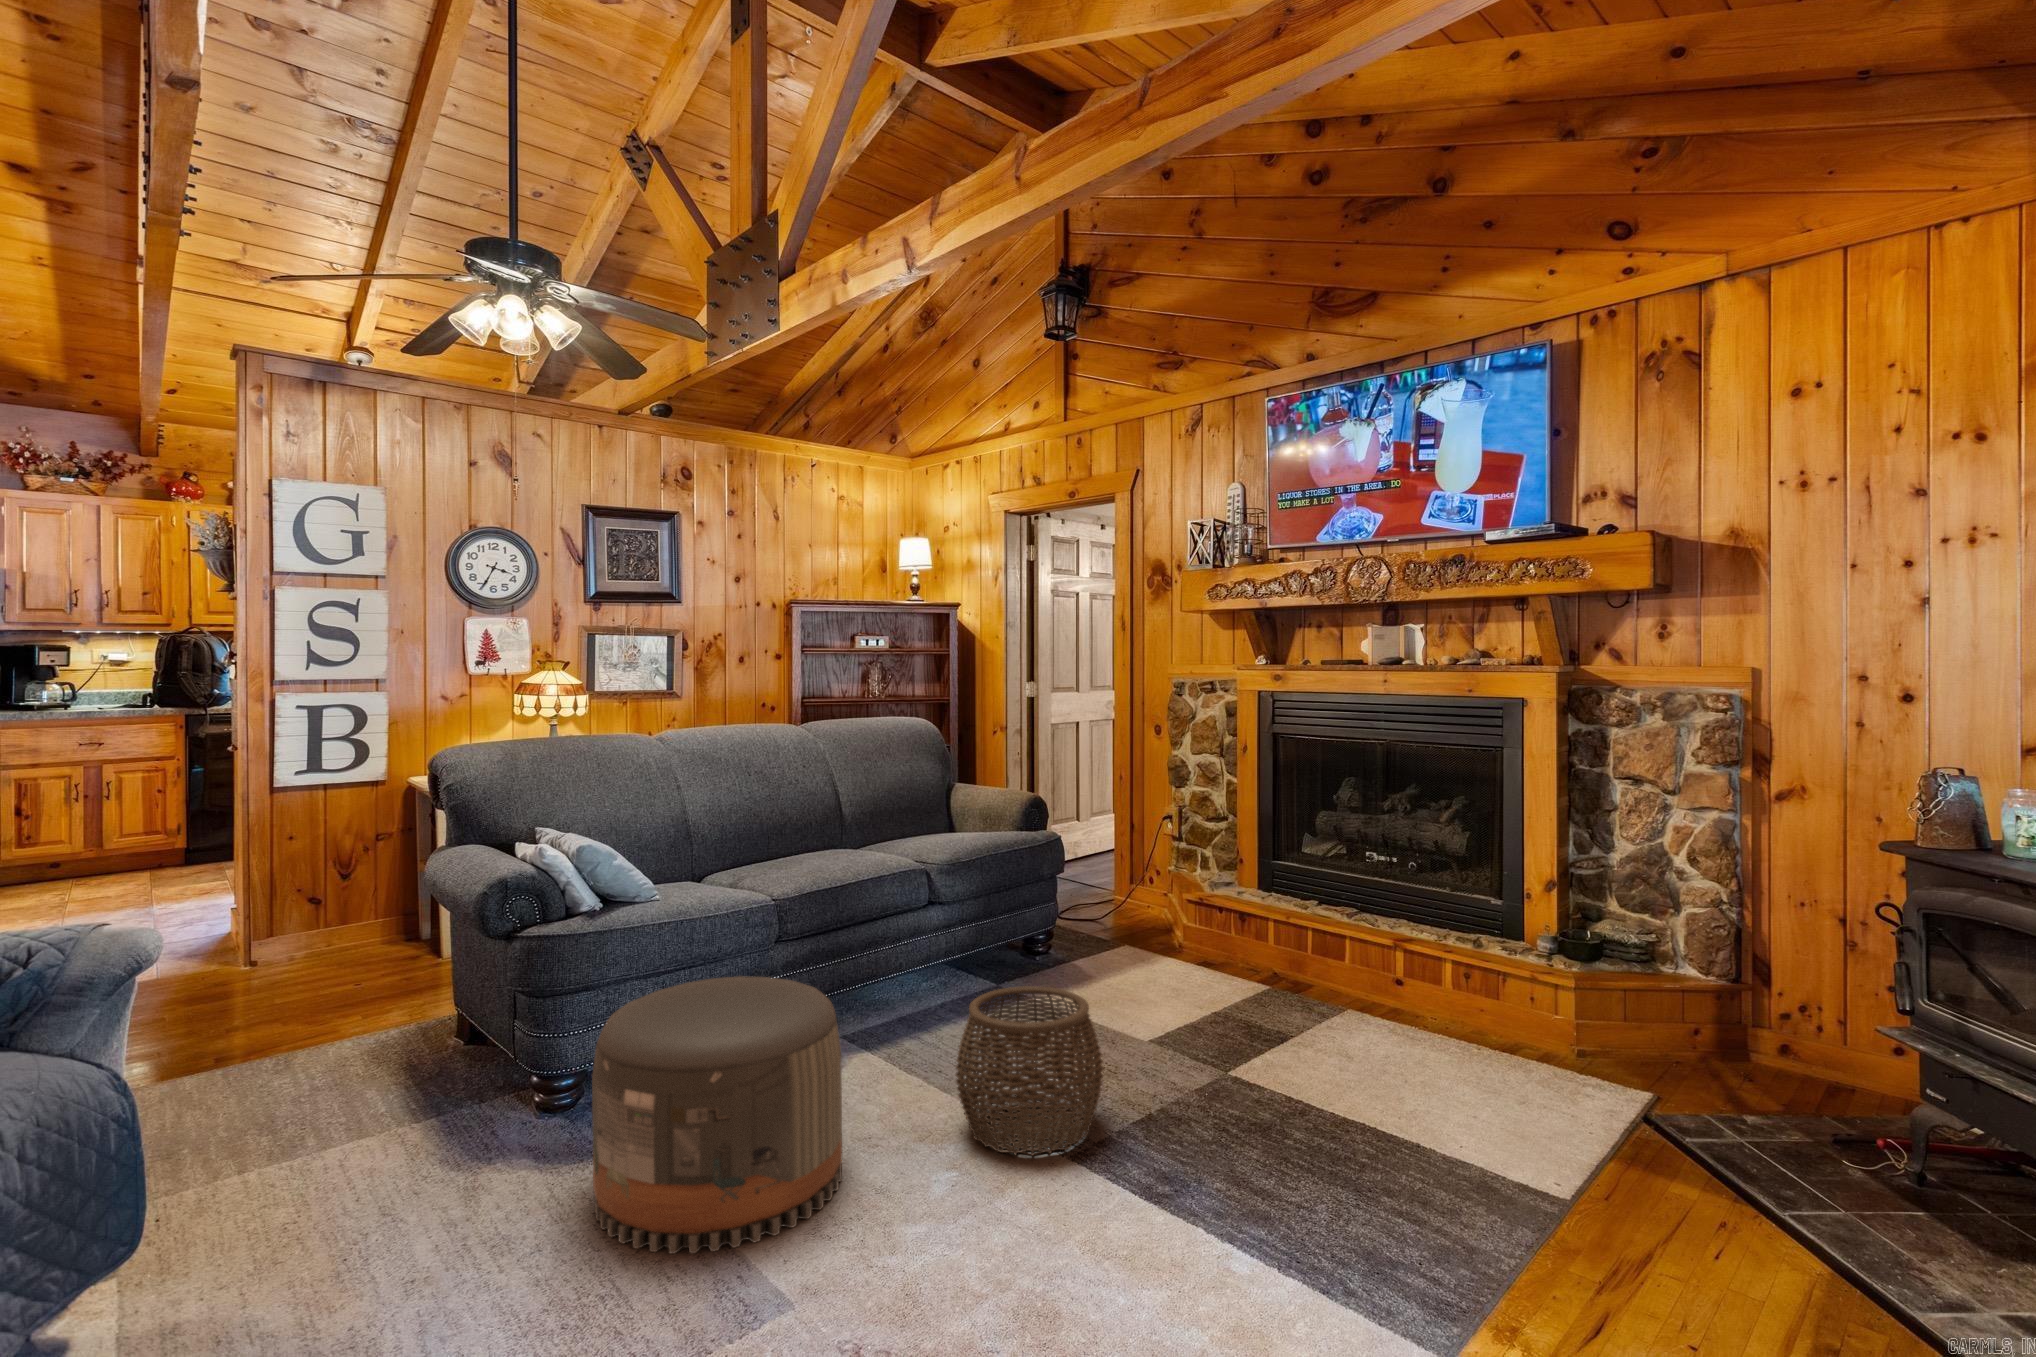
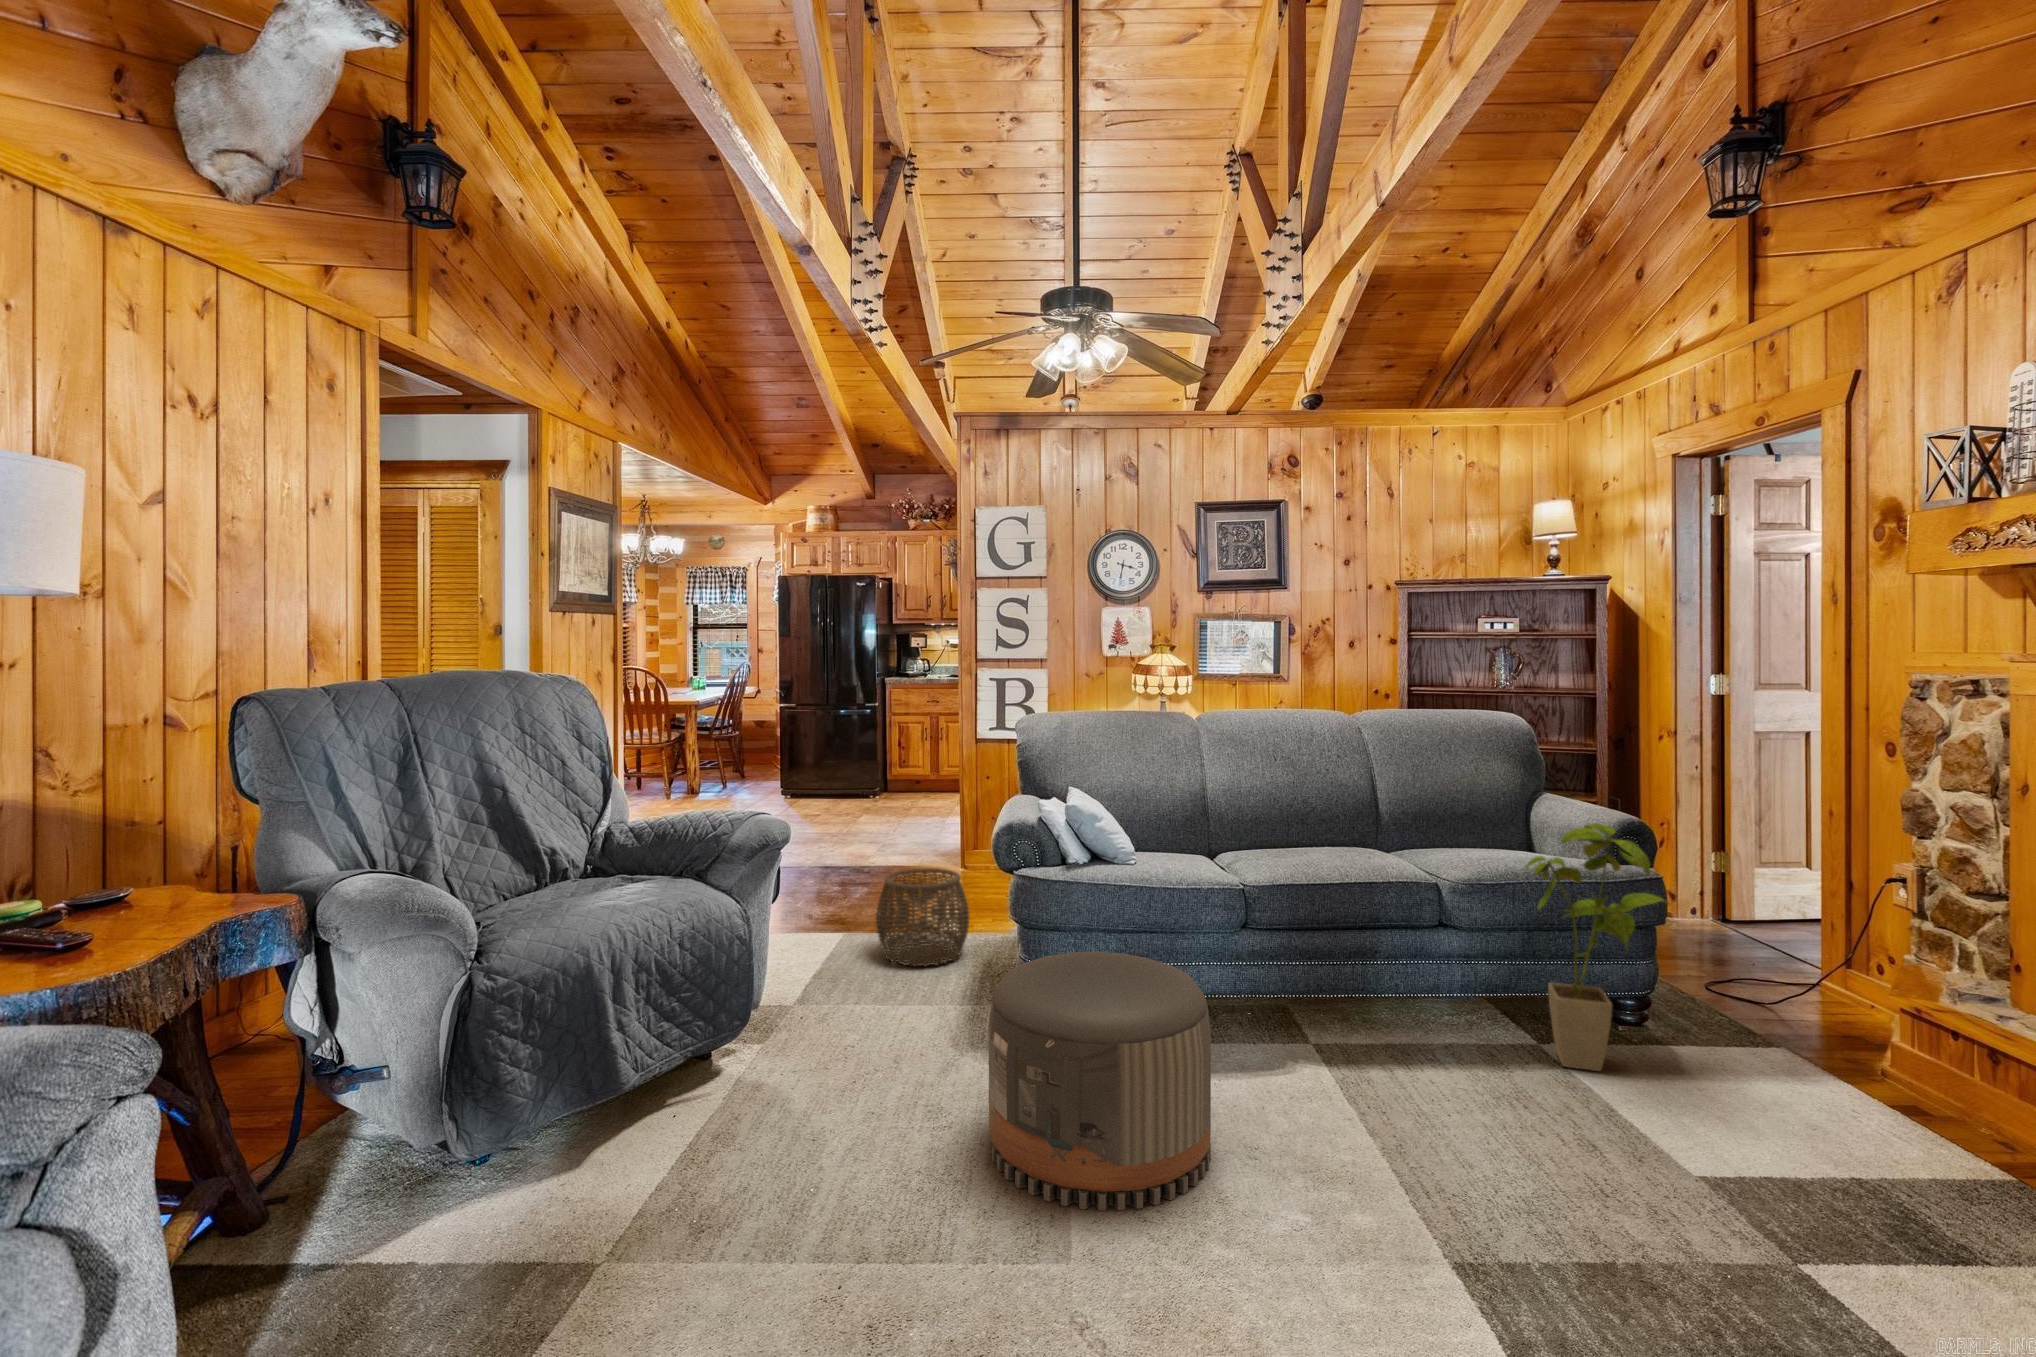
house plant: none [988,797,1087,1000] -> present [1526,823,1669,1071]
woven basket: present [956,986,1103,1156] -> present [876,868,970,966]

